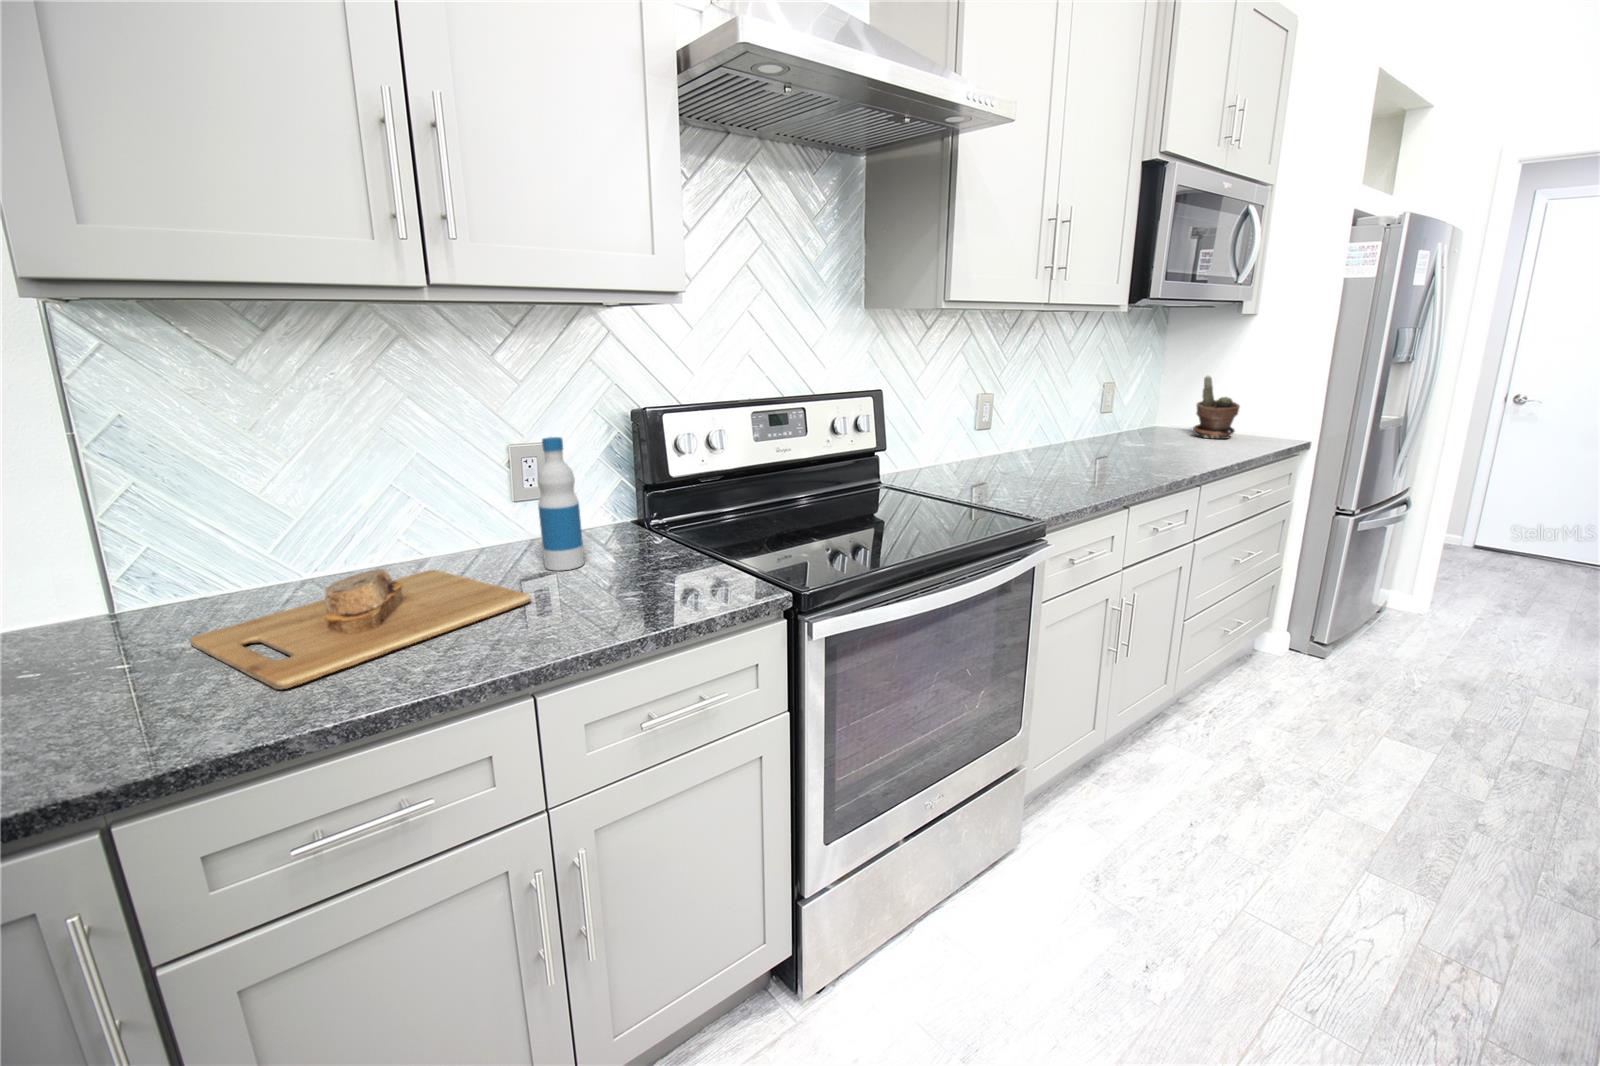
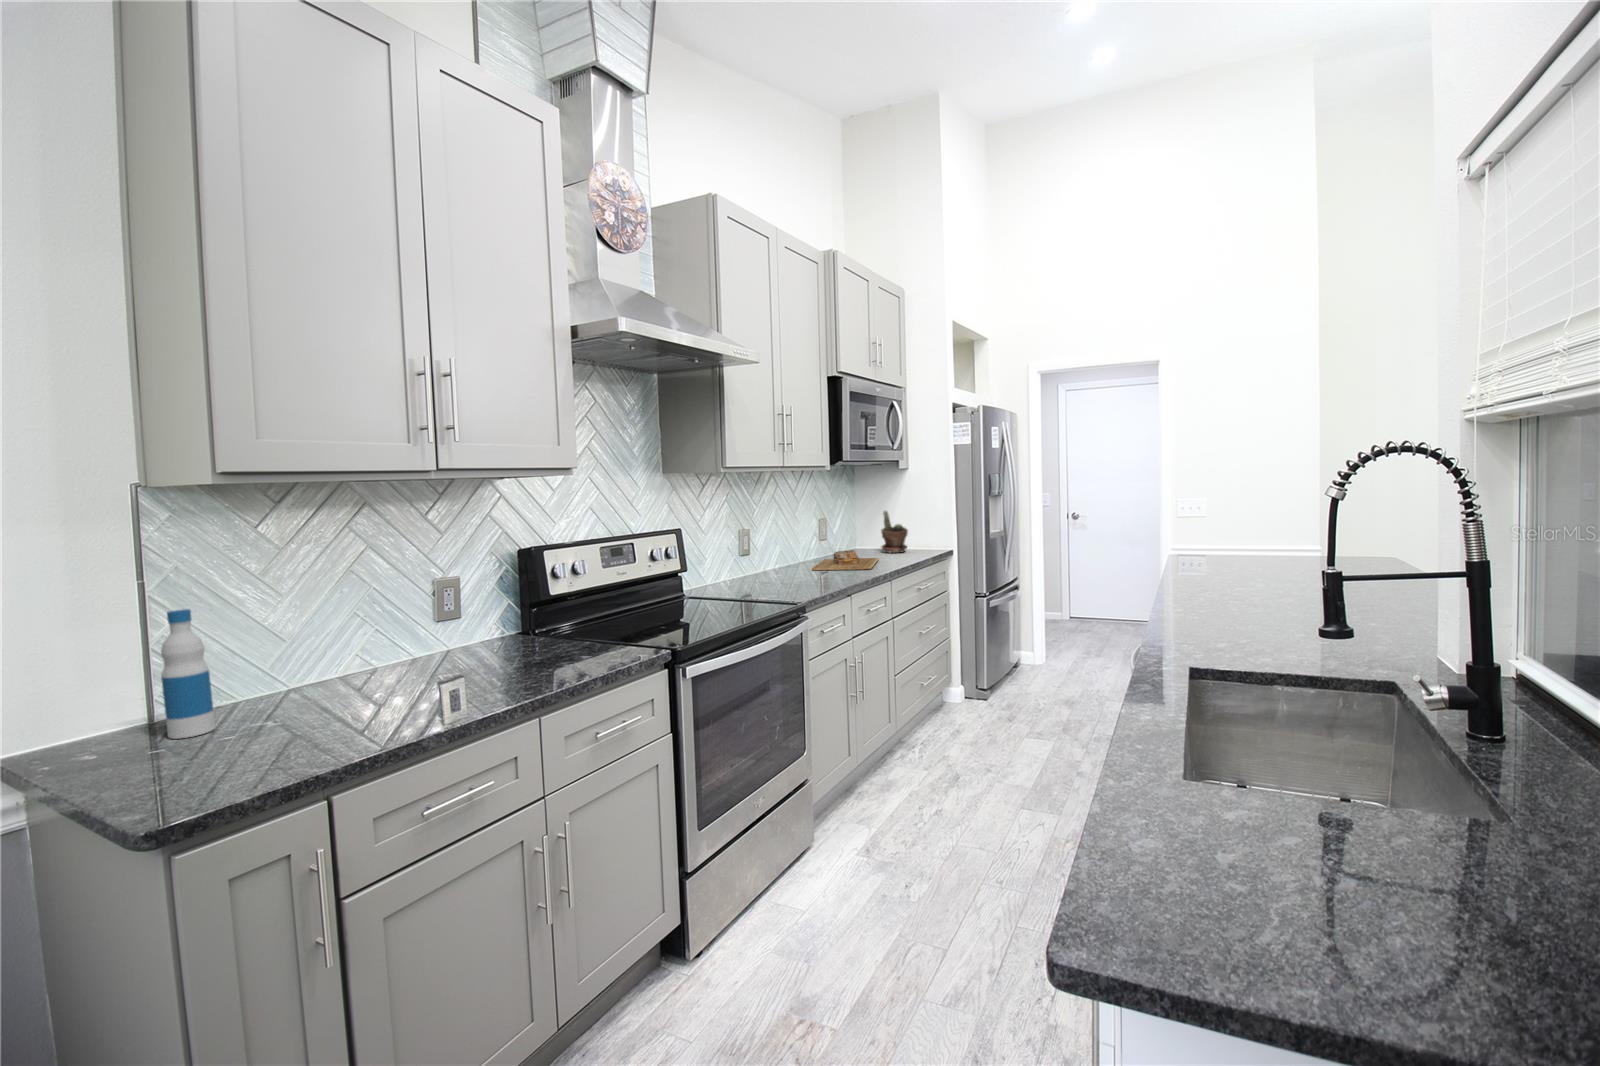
bottle: present [538,437,585,570] -> present [161,609,215,739]
cutting board: present [190,569,530,689] -> present [812,550,879,570]

